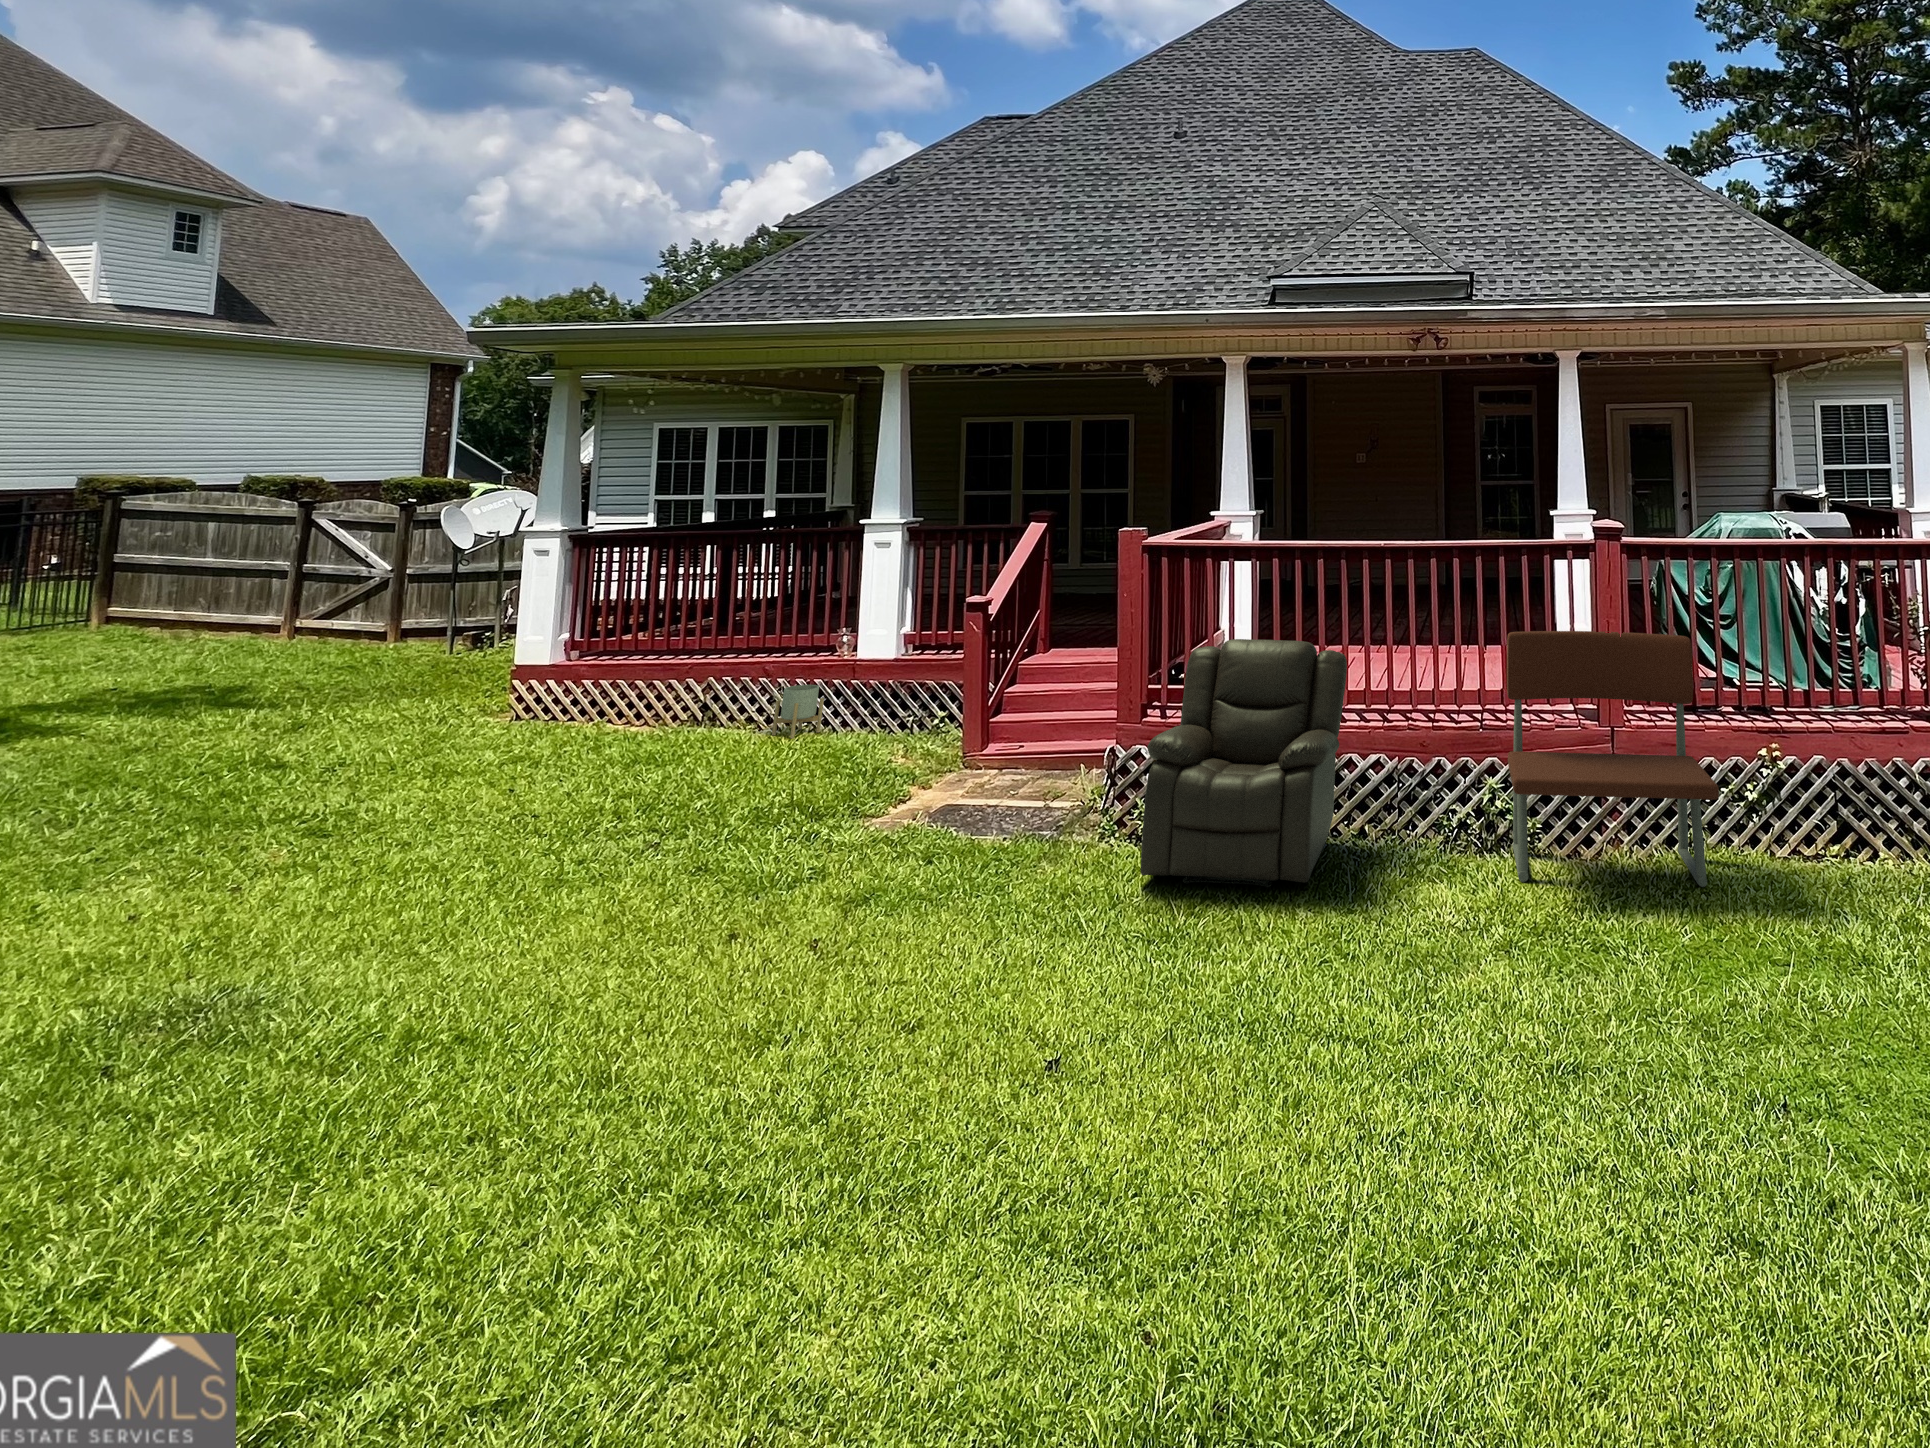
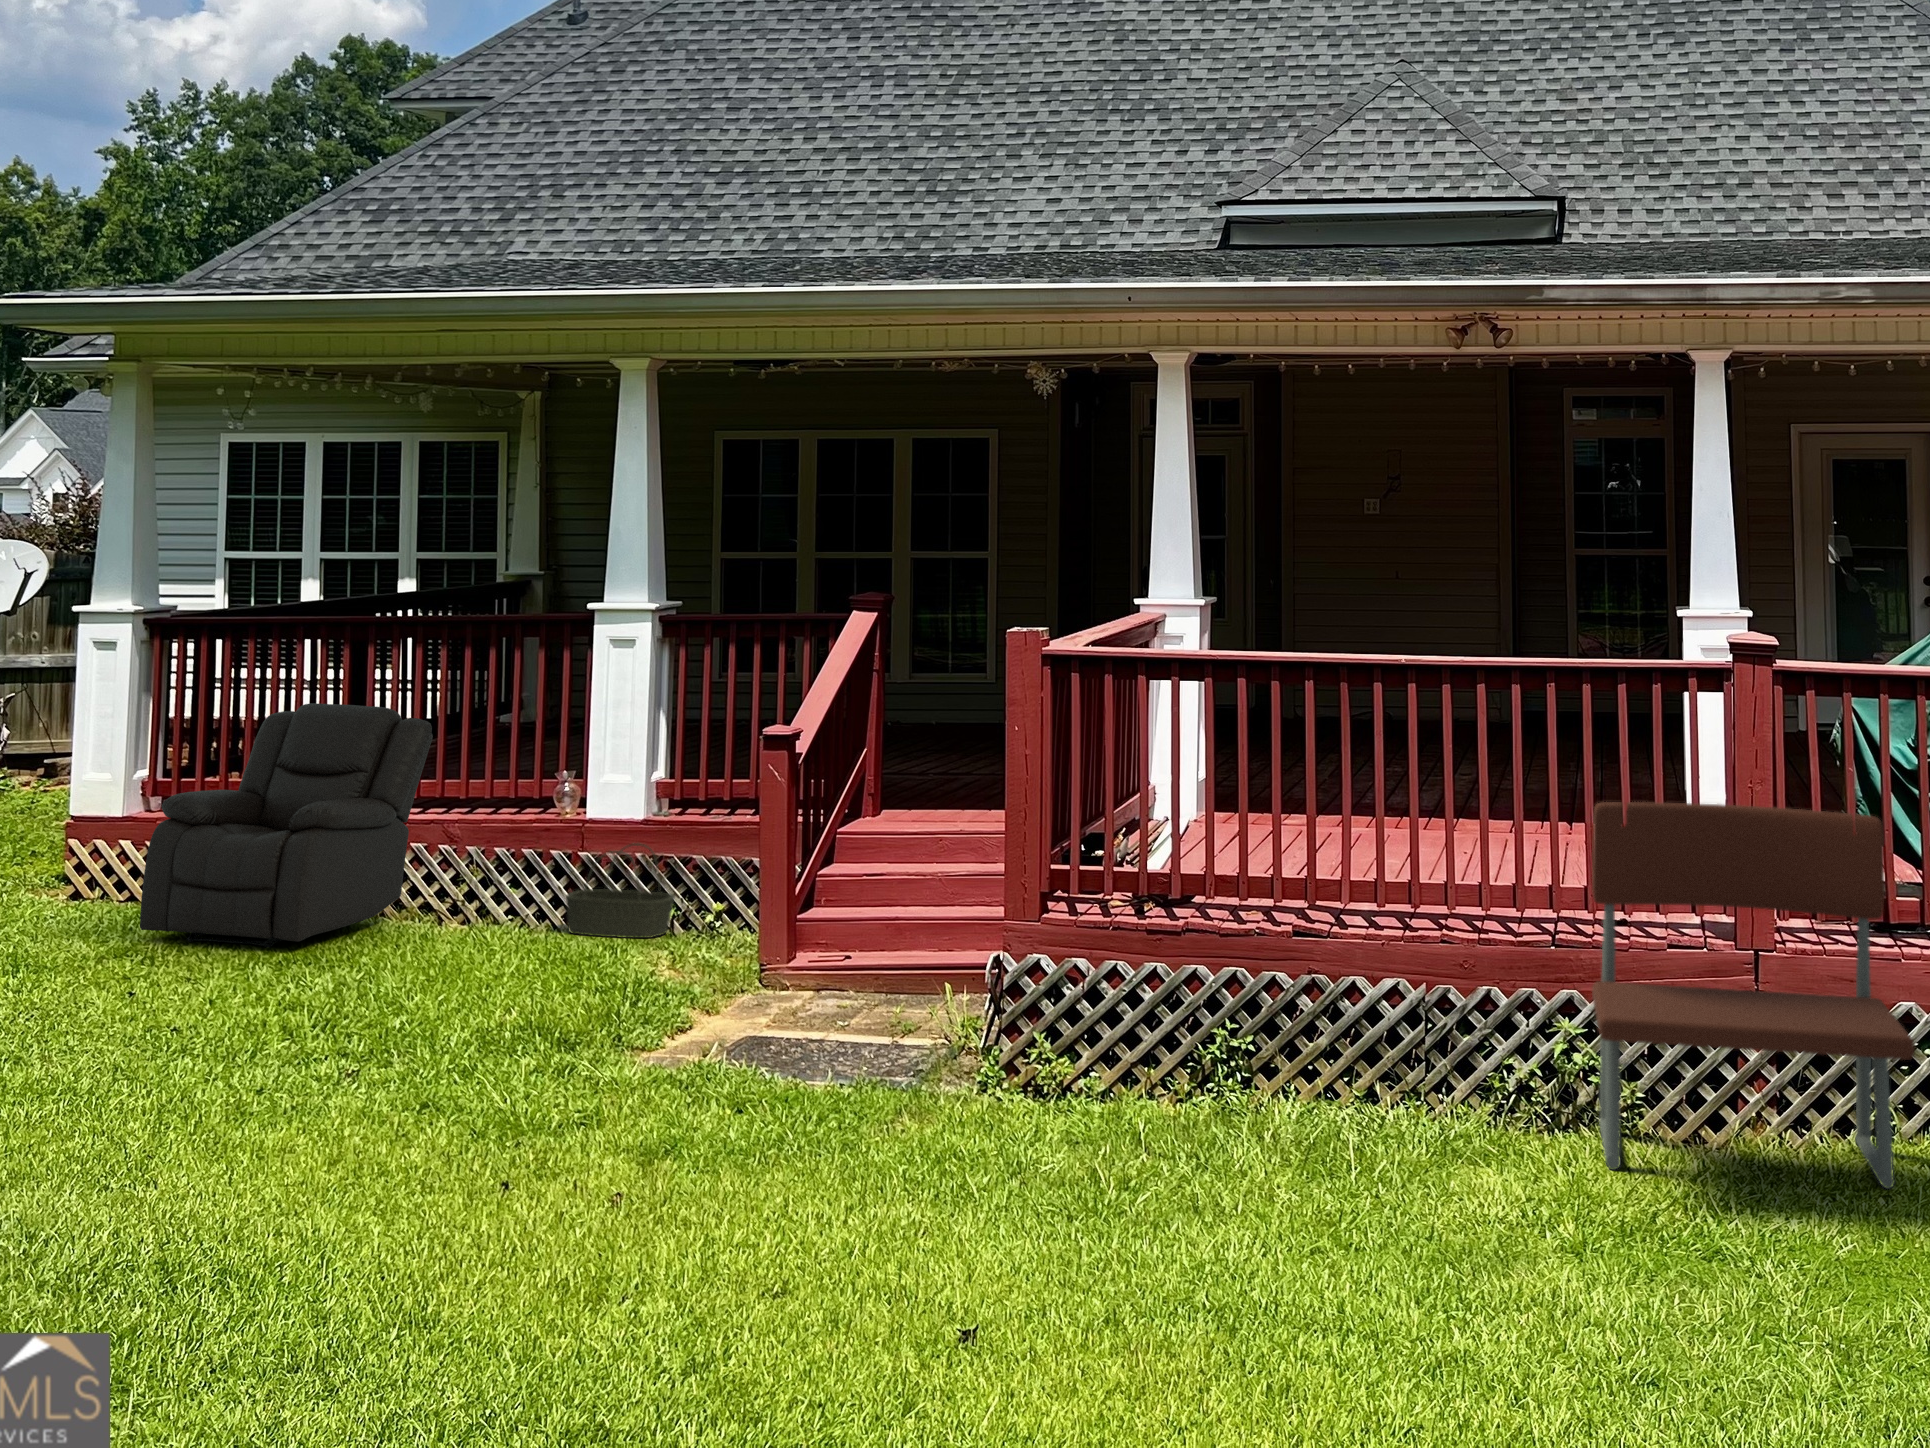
chair: present [1141,639,1347,887] -> present [140,703,433,948]
basket: none [842,675,917,738] -> present [566,843,675,938]
planter: present [772,685,824,739] -> none [464,854,537,933]

